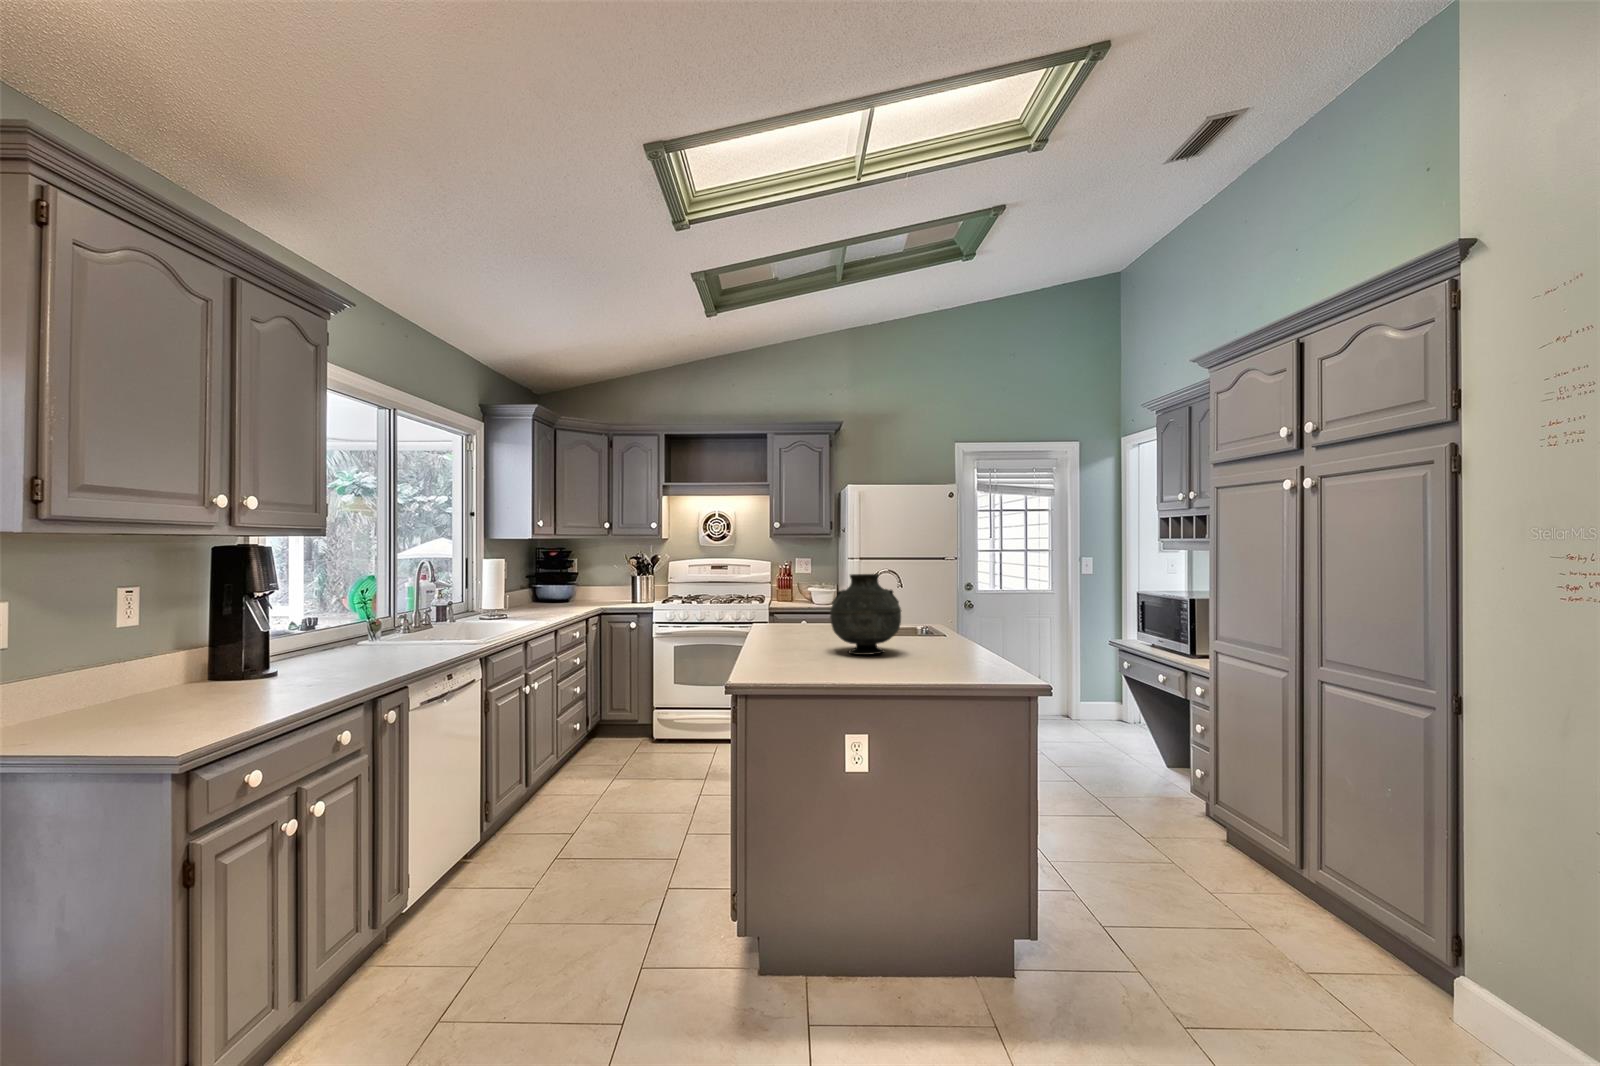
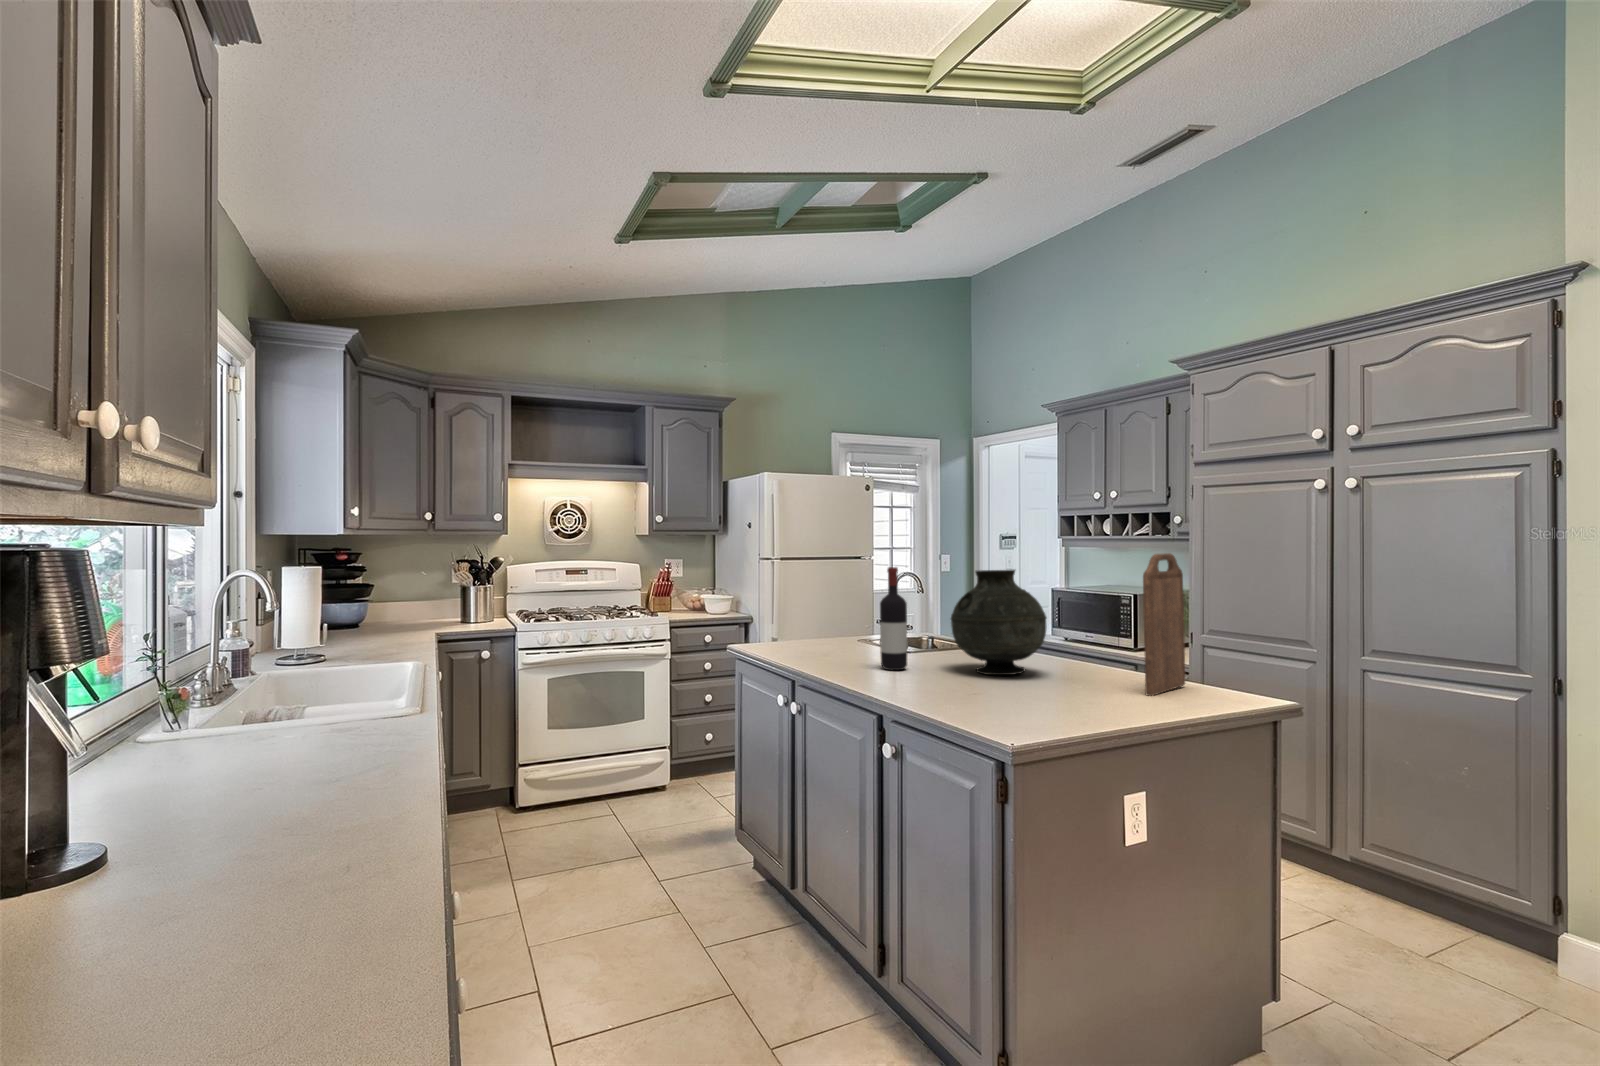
cutting board: none [914,564,975,675] -> present [1143,553,1185,696]
wine bottle: none [787,571,807,647] -> present [880,567,907,670]

